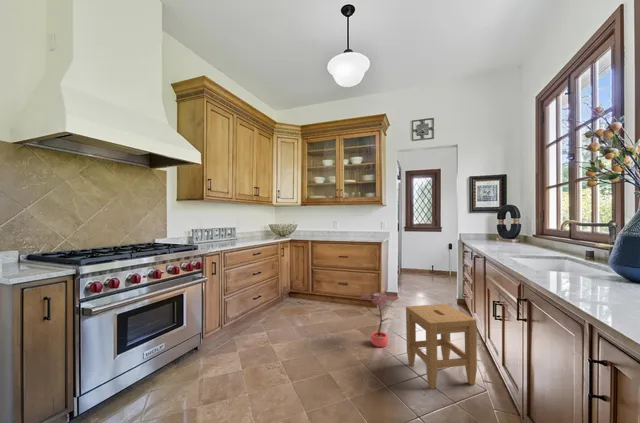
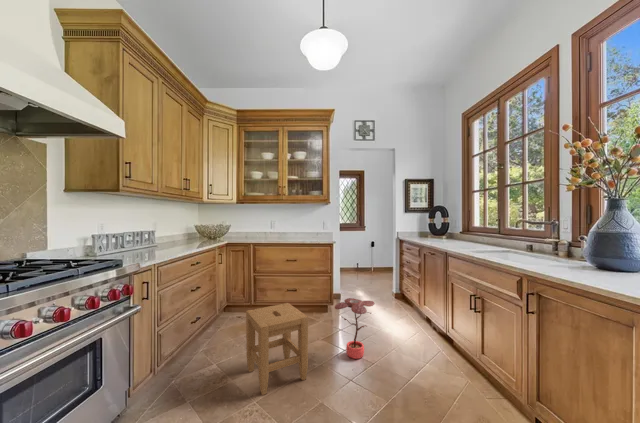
stool: present [406,304,477,389] -> present [246,303,308,395]

